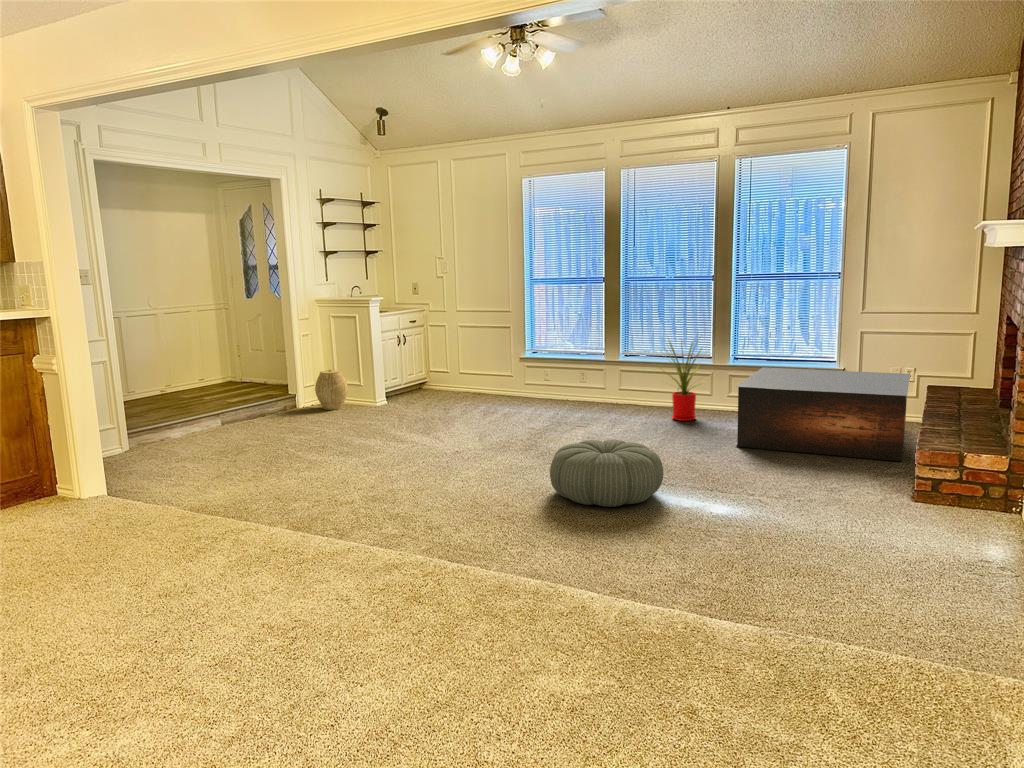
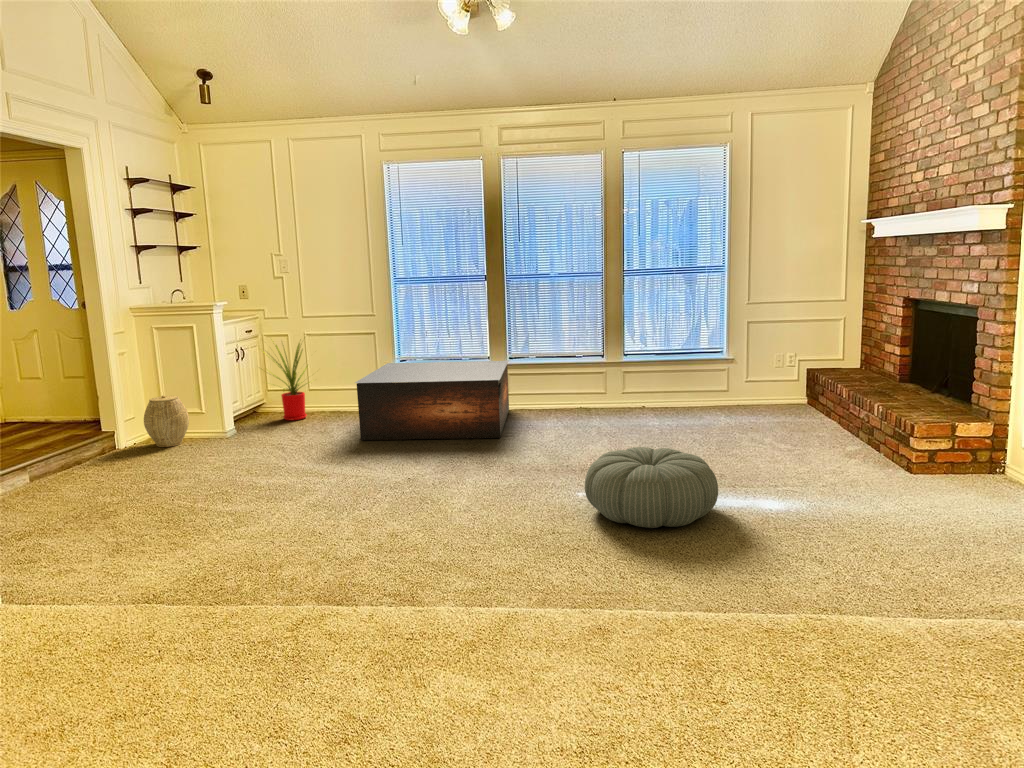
house plant: present [658,337,702,421] -> present [272,343,310,420]
coffee table: present [736,367,910,462] -> present [355,361,509,440]

